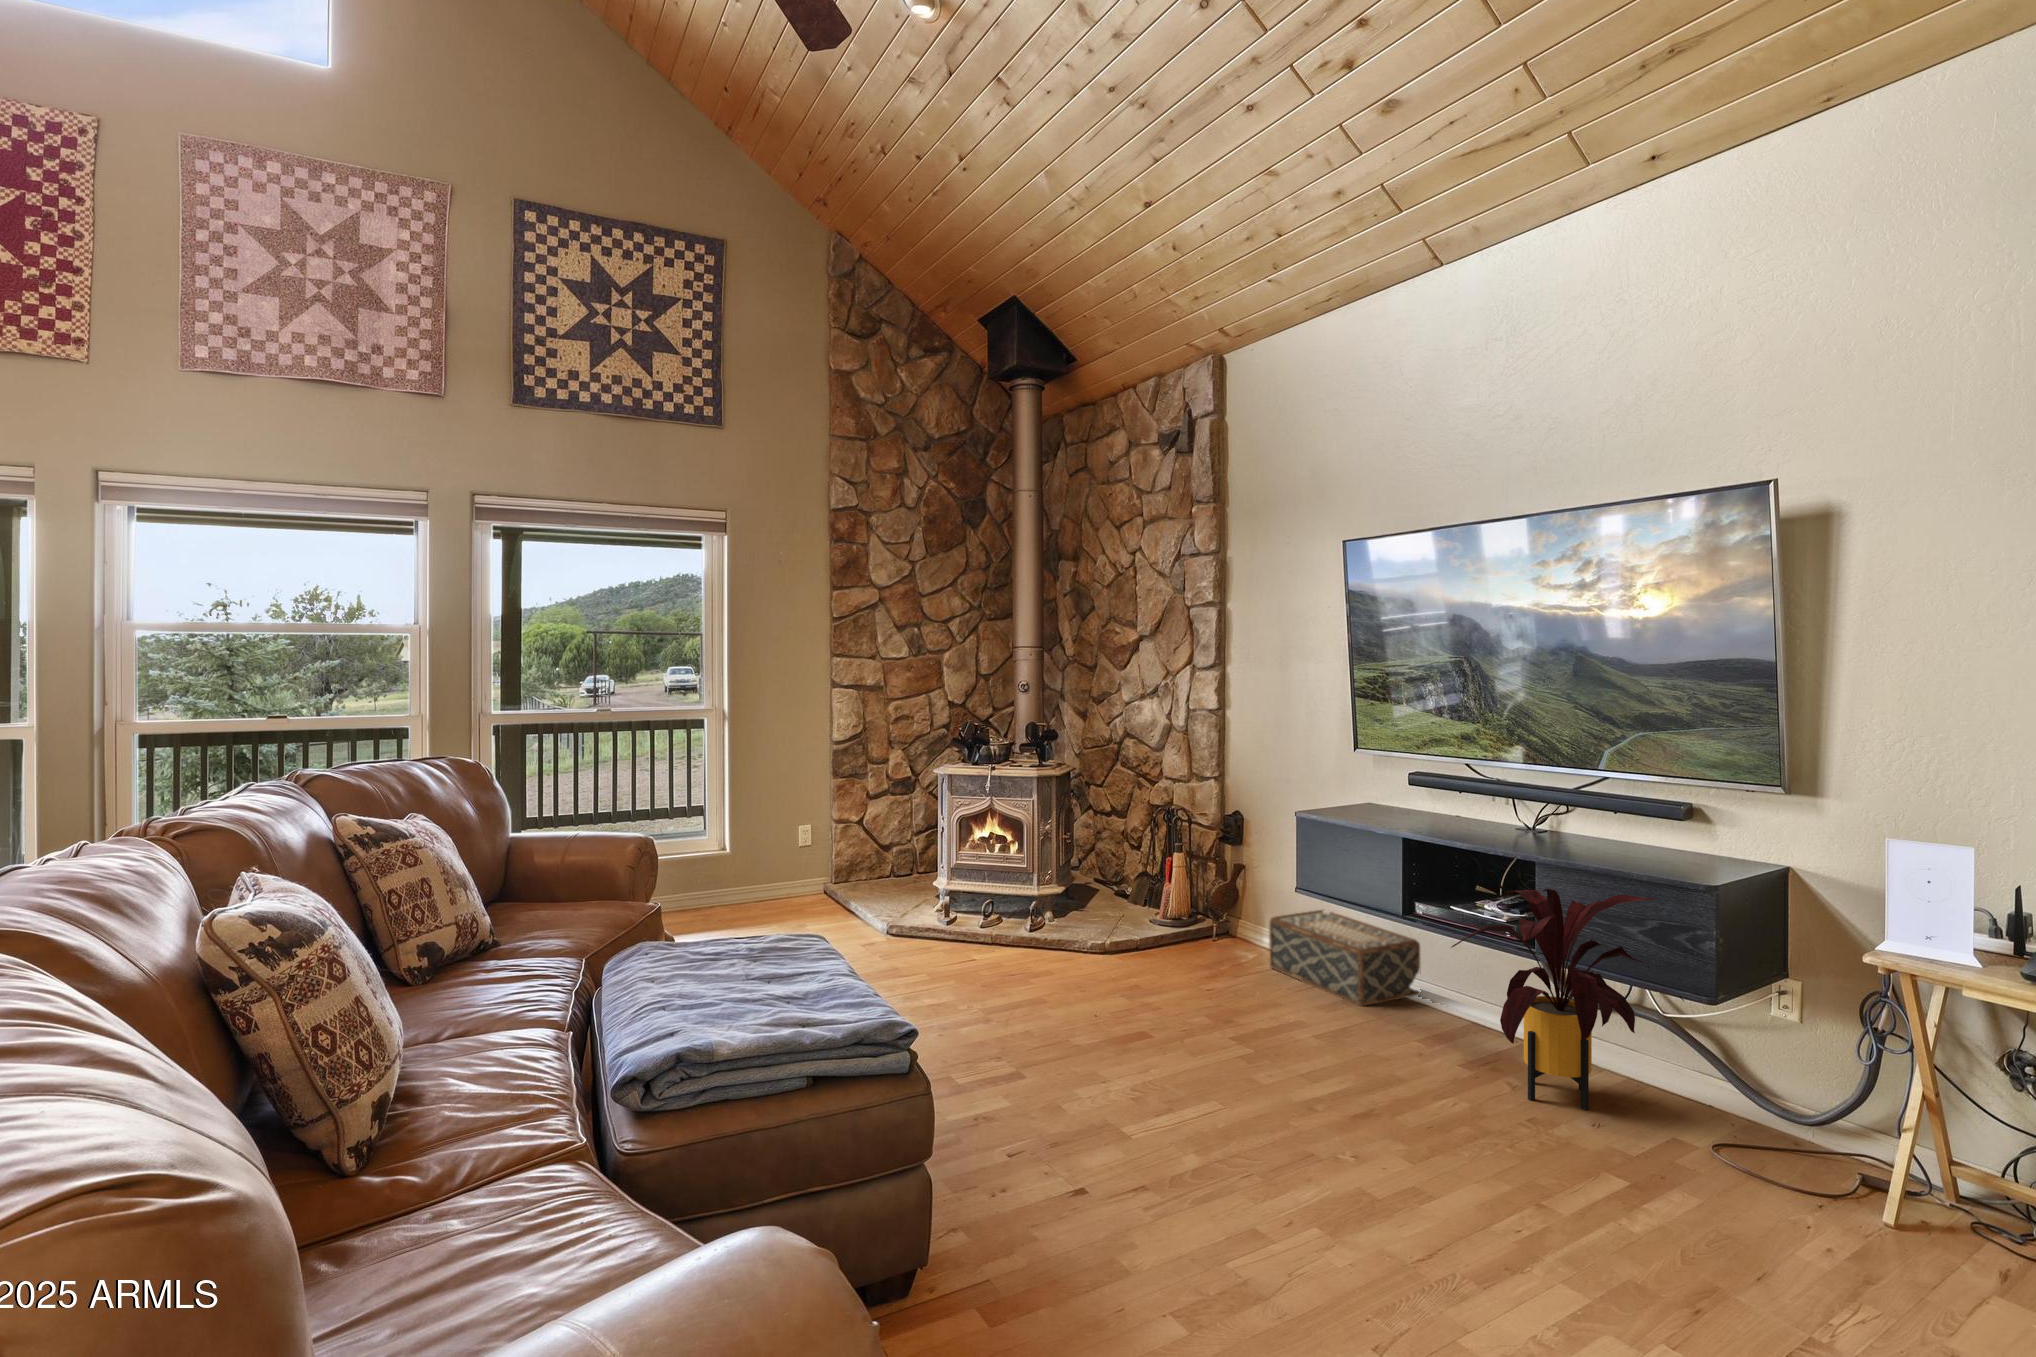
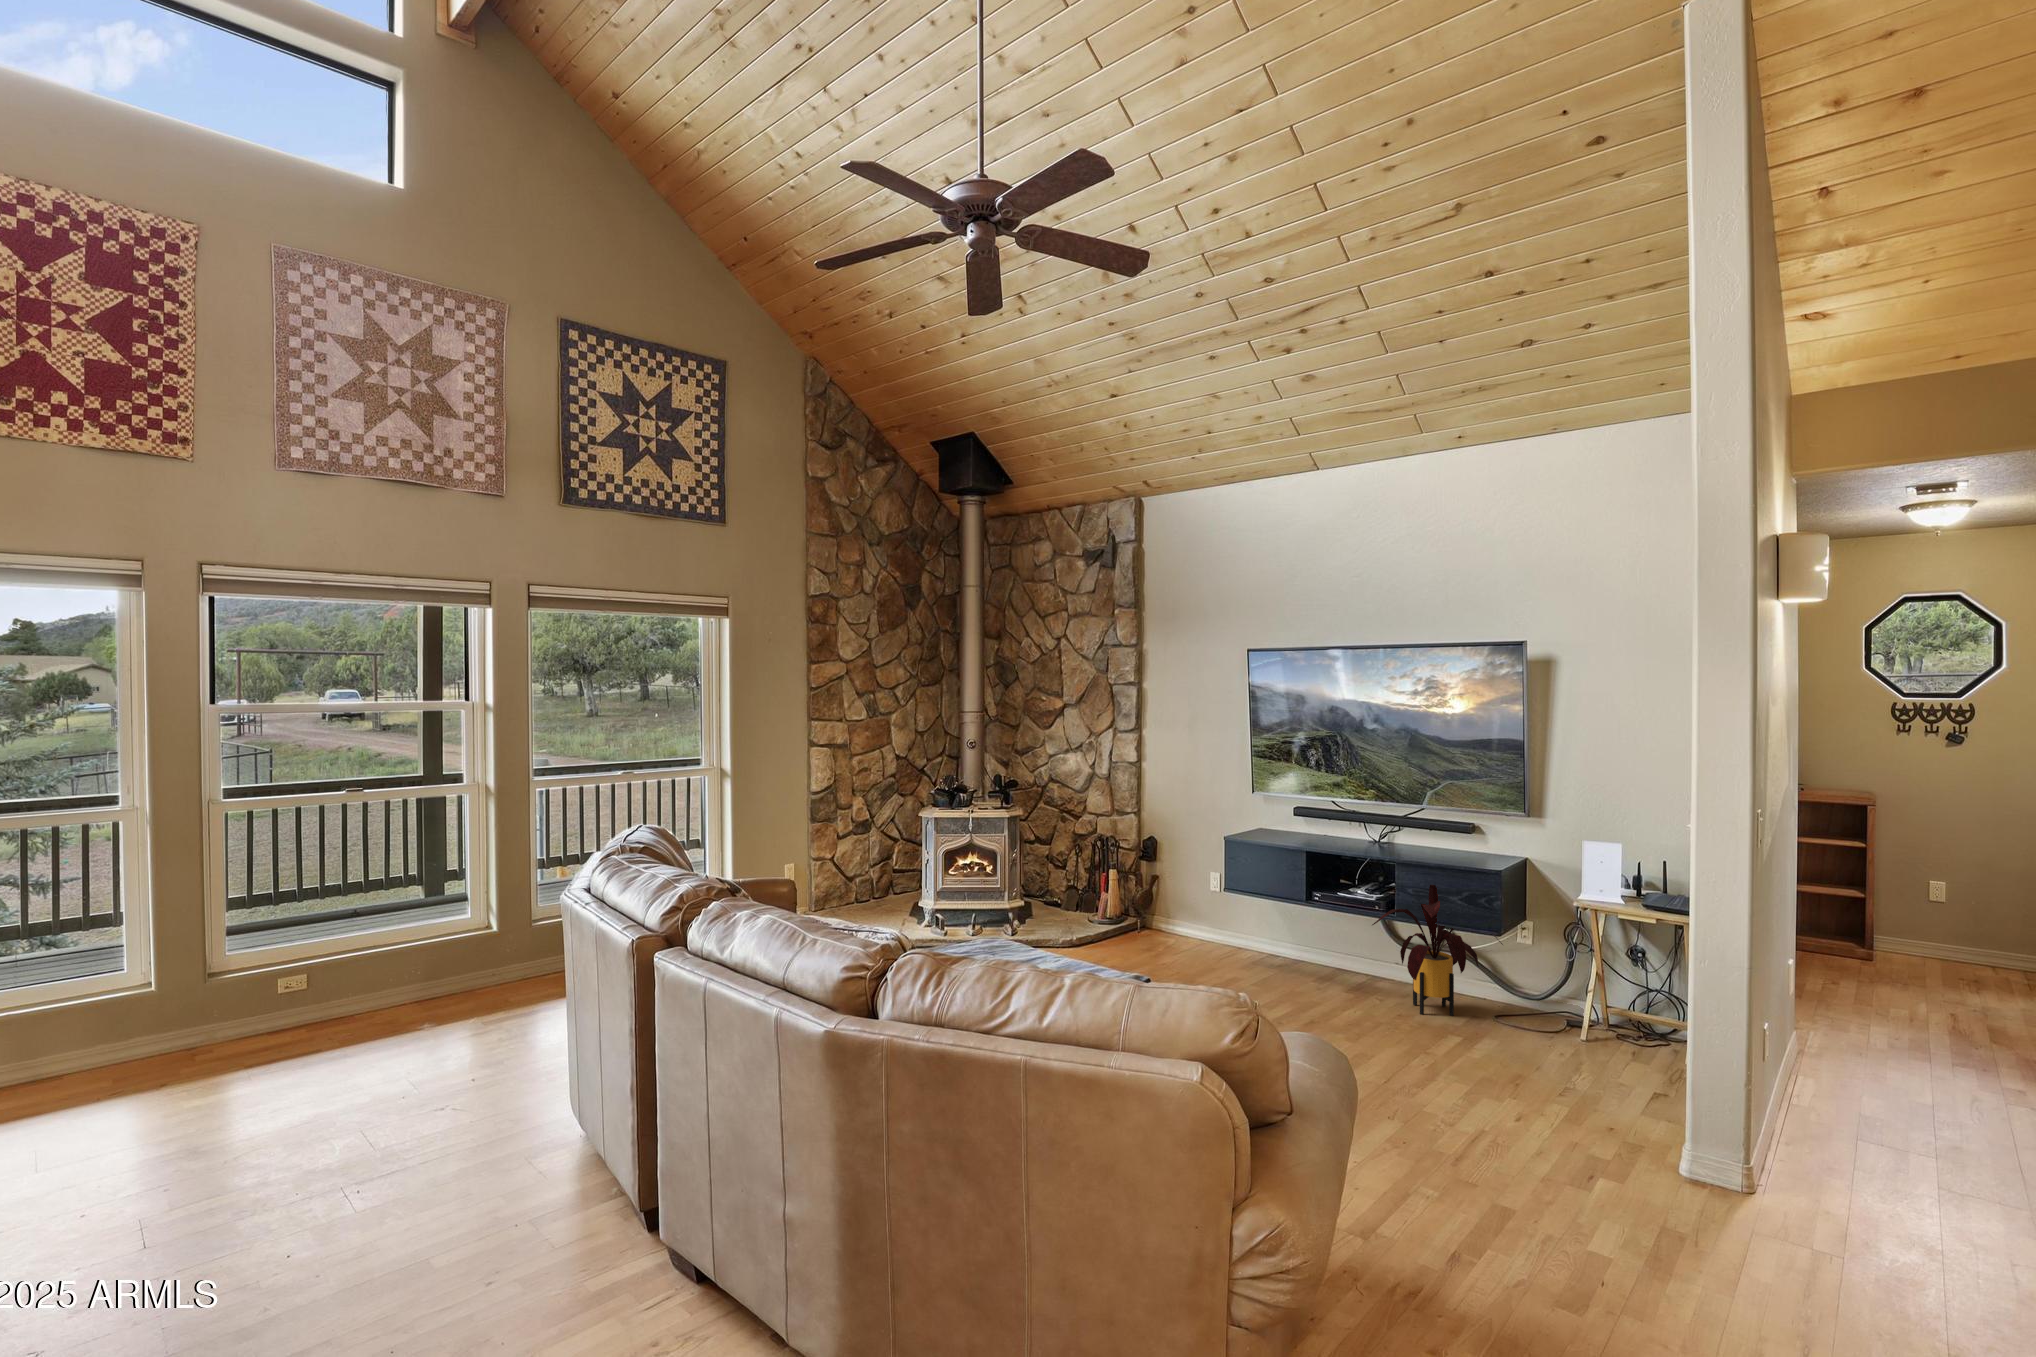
woven basket: present [1269,910,1420,1006] -> none [1206,908,1315,972]

